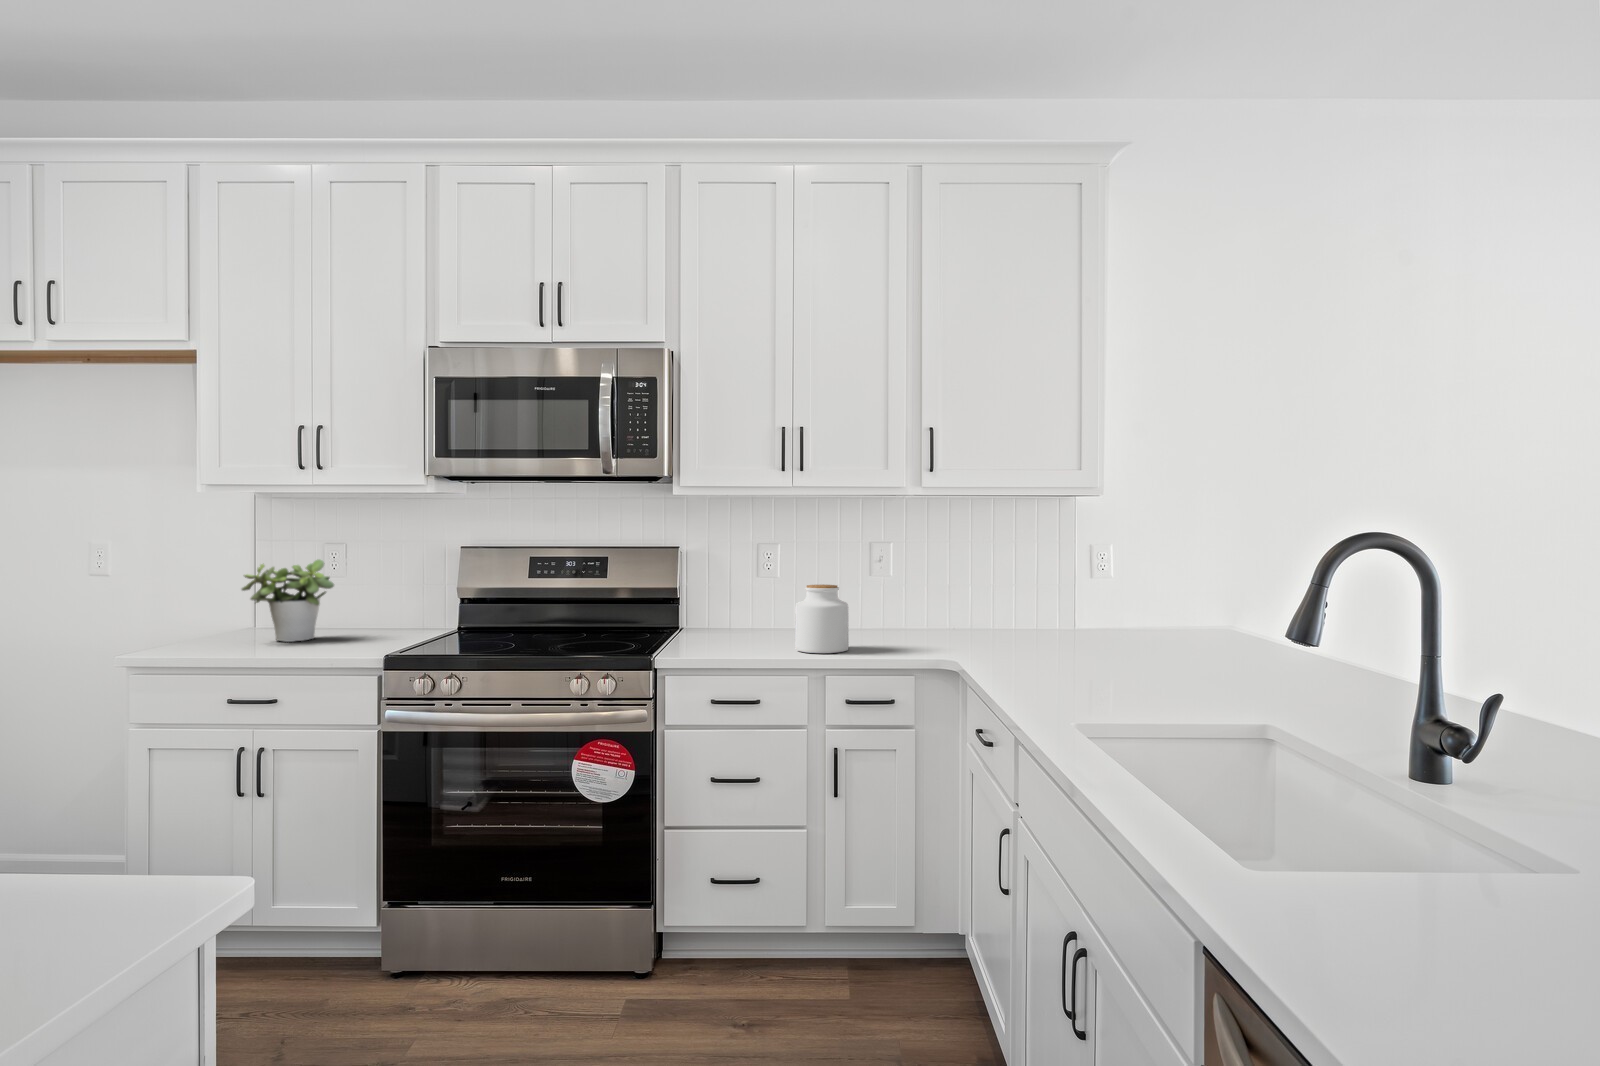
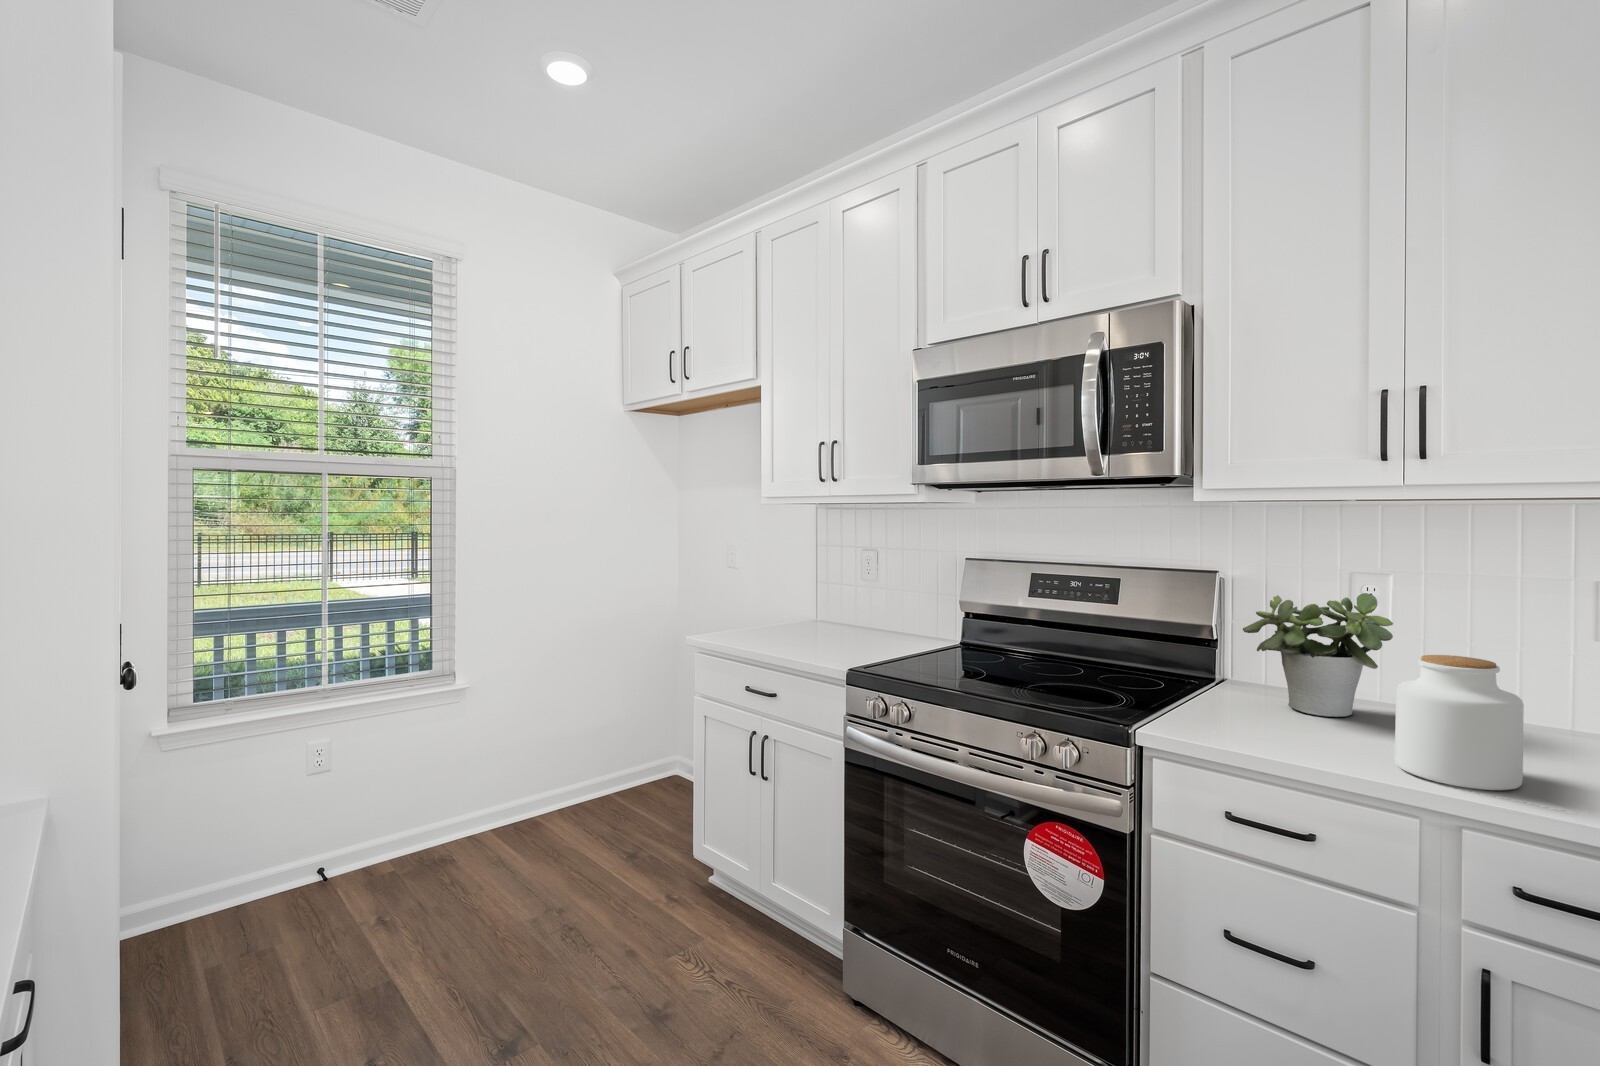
potted plant: present [242,559,334,642] -> present [1243,593,1393,717]

